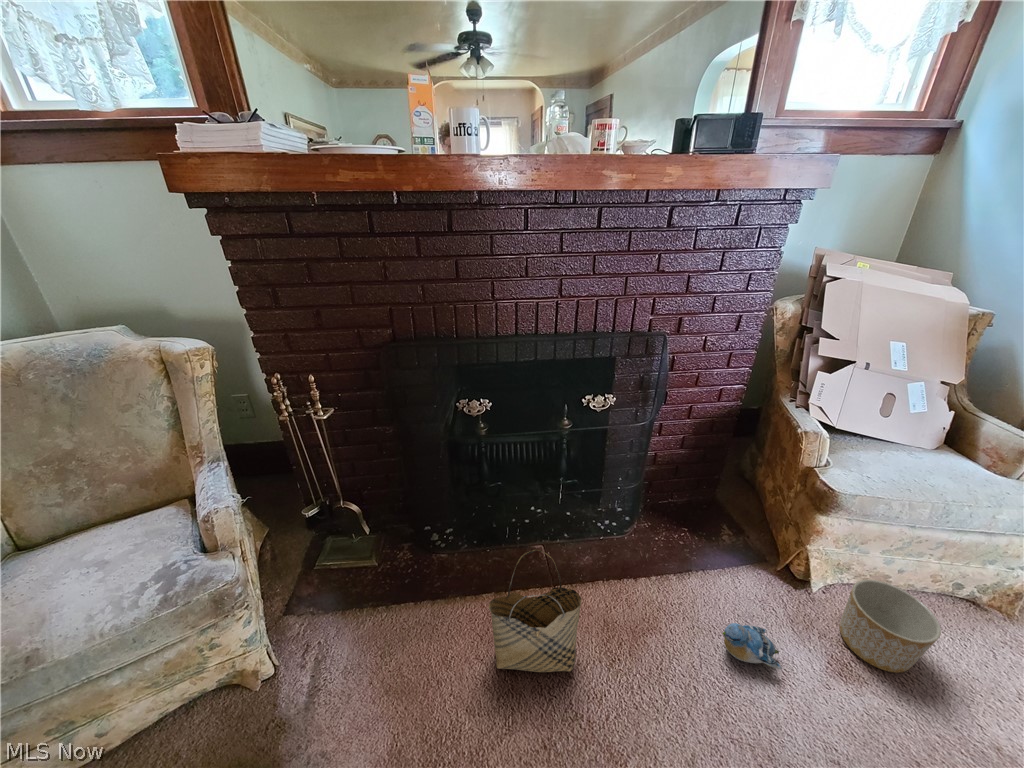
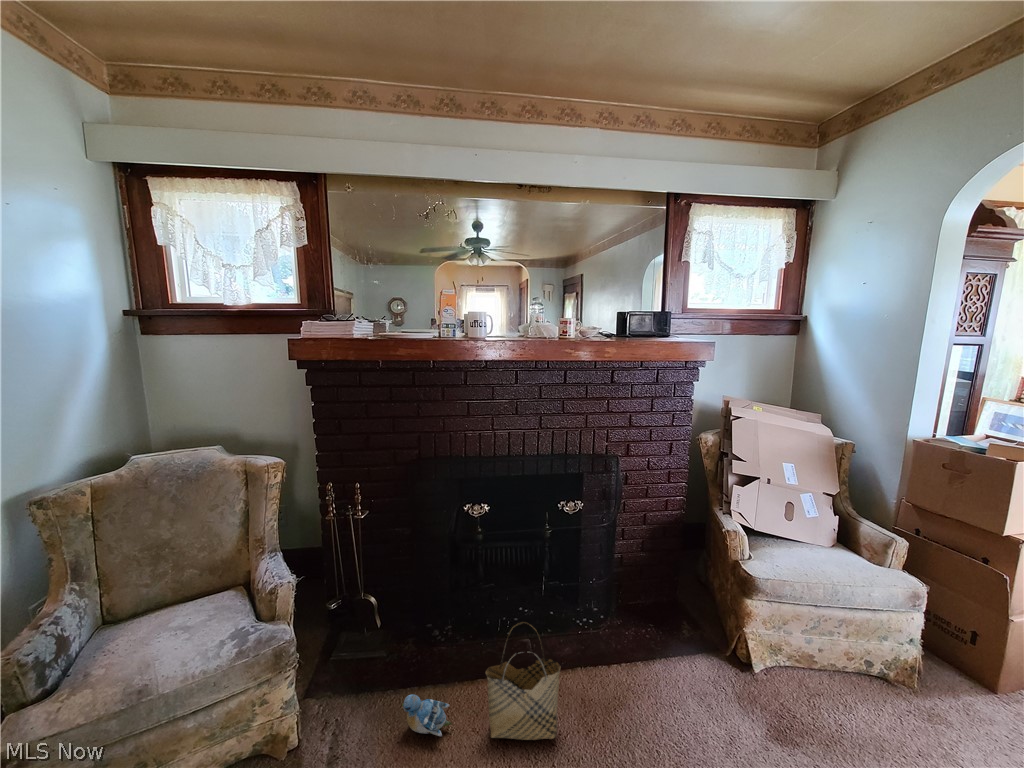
planter: present [840,580,941,673] -> none [777,654,844,736]
plush toy: present [723,623,782,669] -> present [402,694,452,736]

